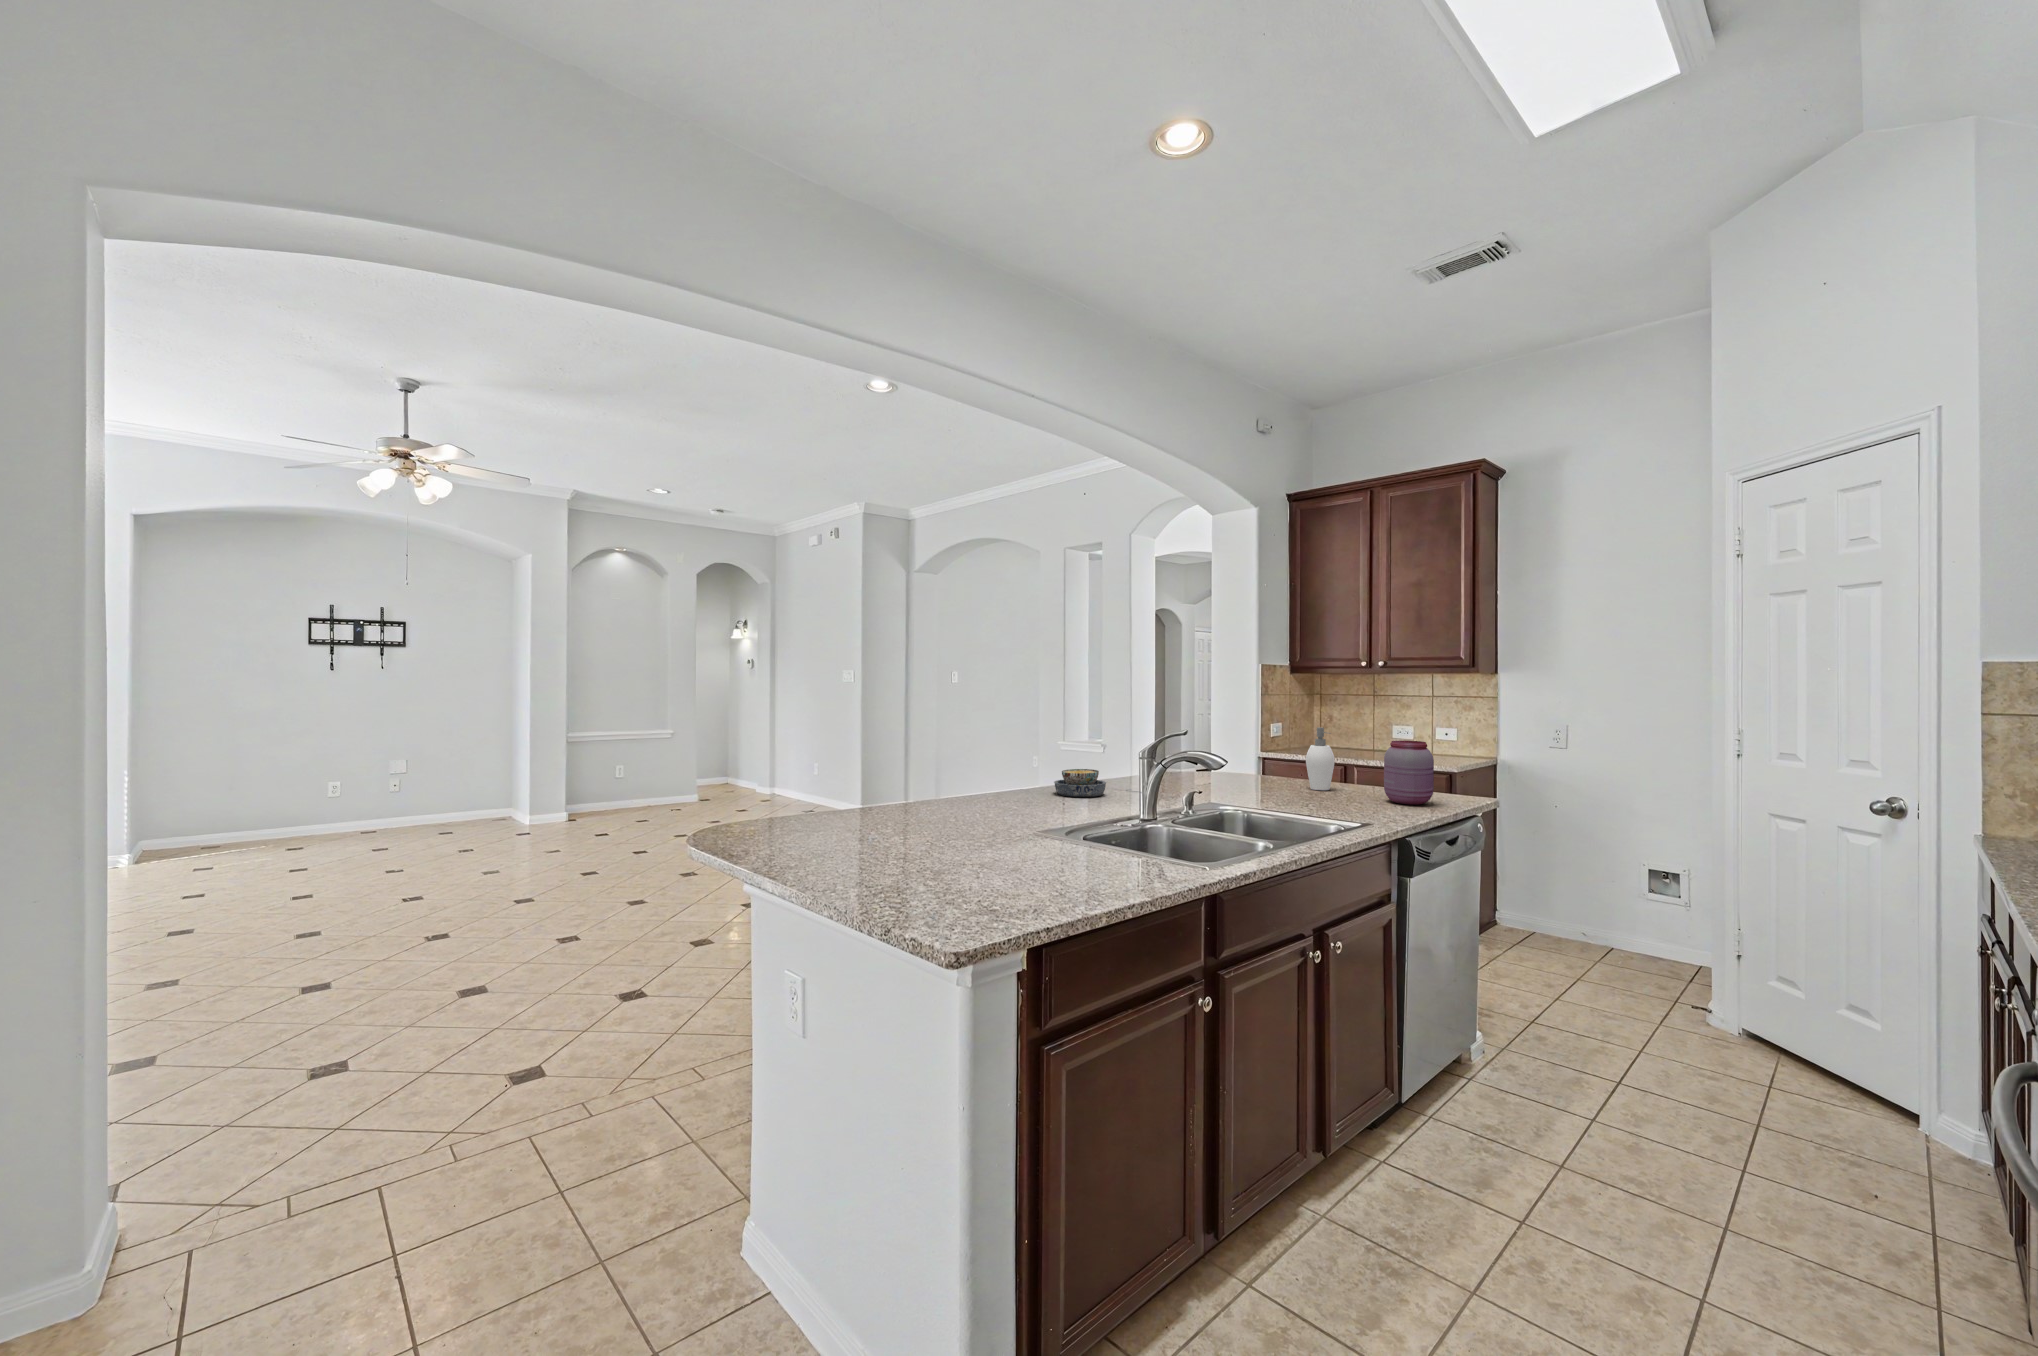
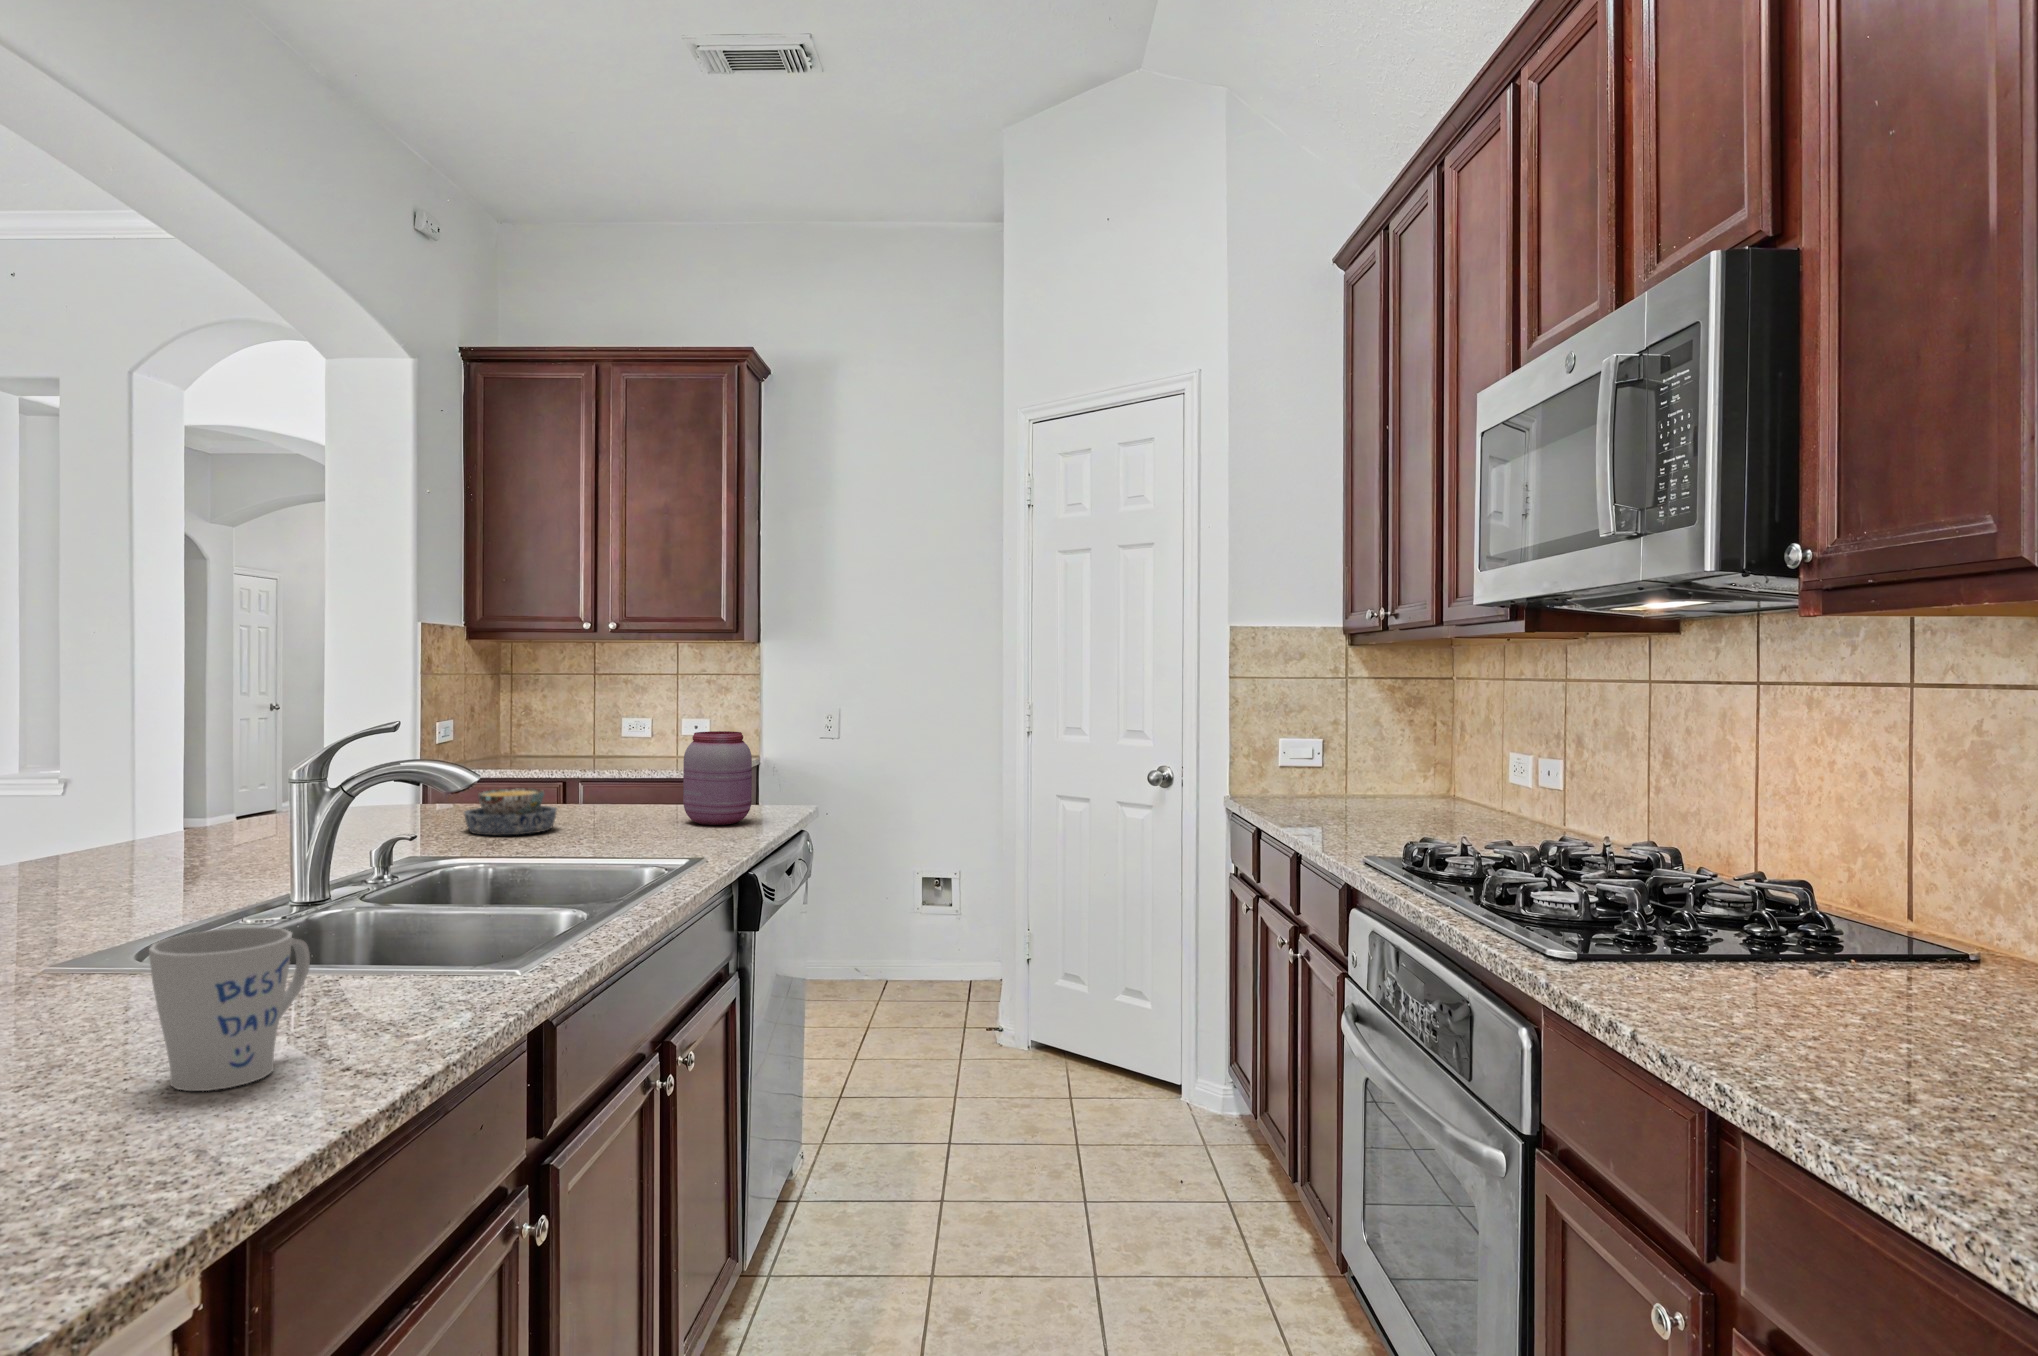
soap dispenser: present [1306,727,1335,790] -> none [556,718,602,817]
bowl: present [1054,769,1106,797] -> present [464,788,557,835]
mug: none [1030,820,1095,890] -> present [149,927,310,1091]

